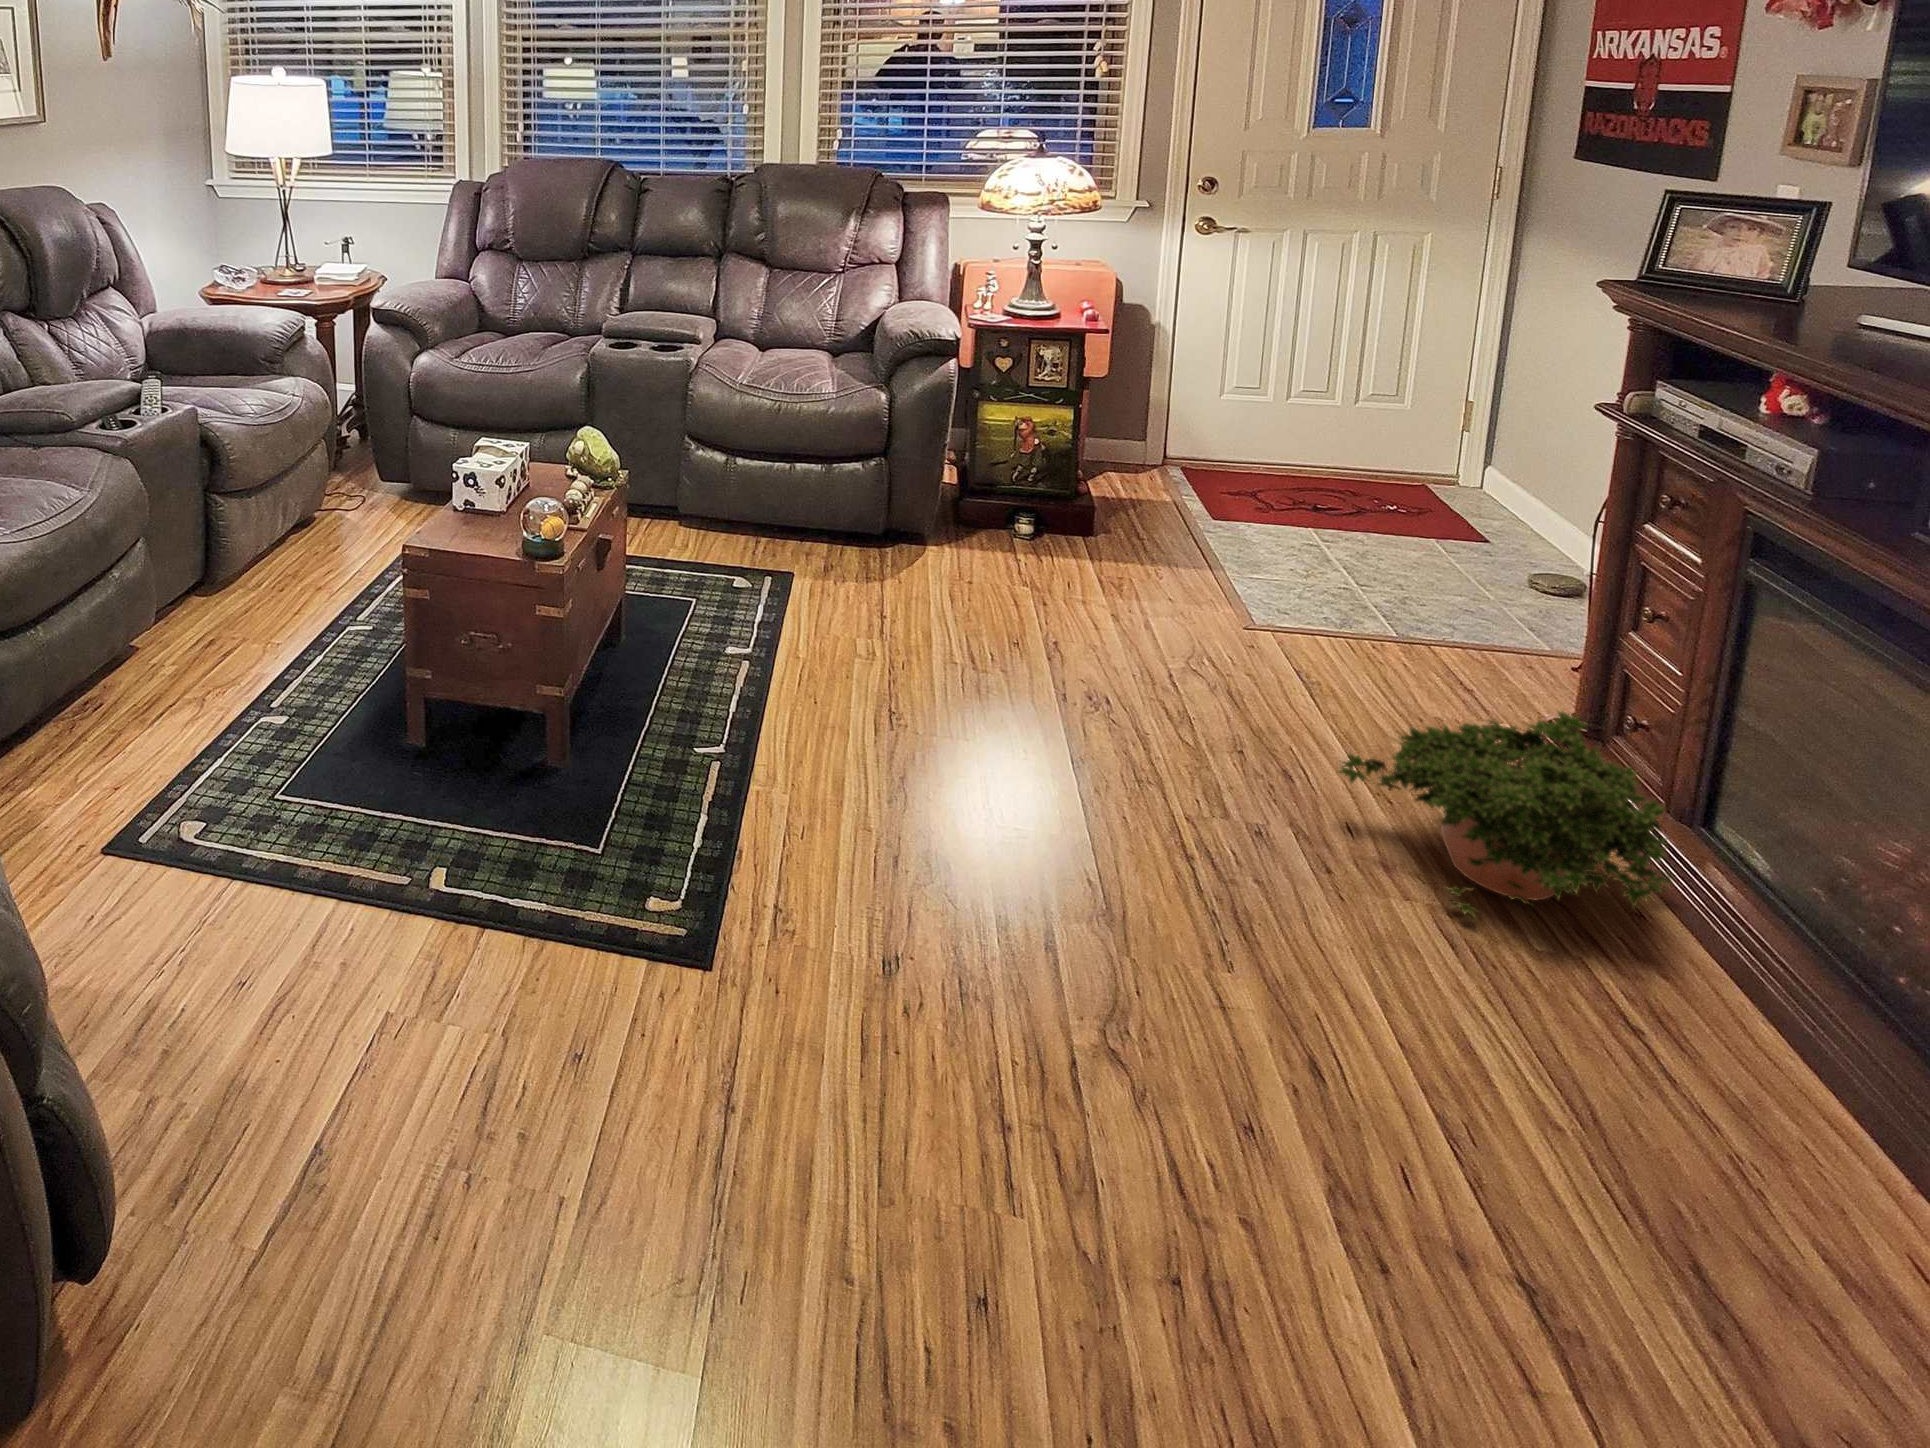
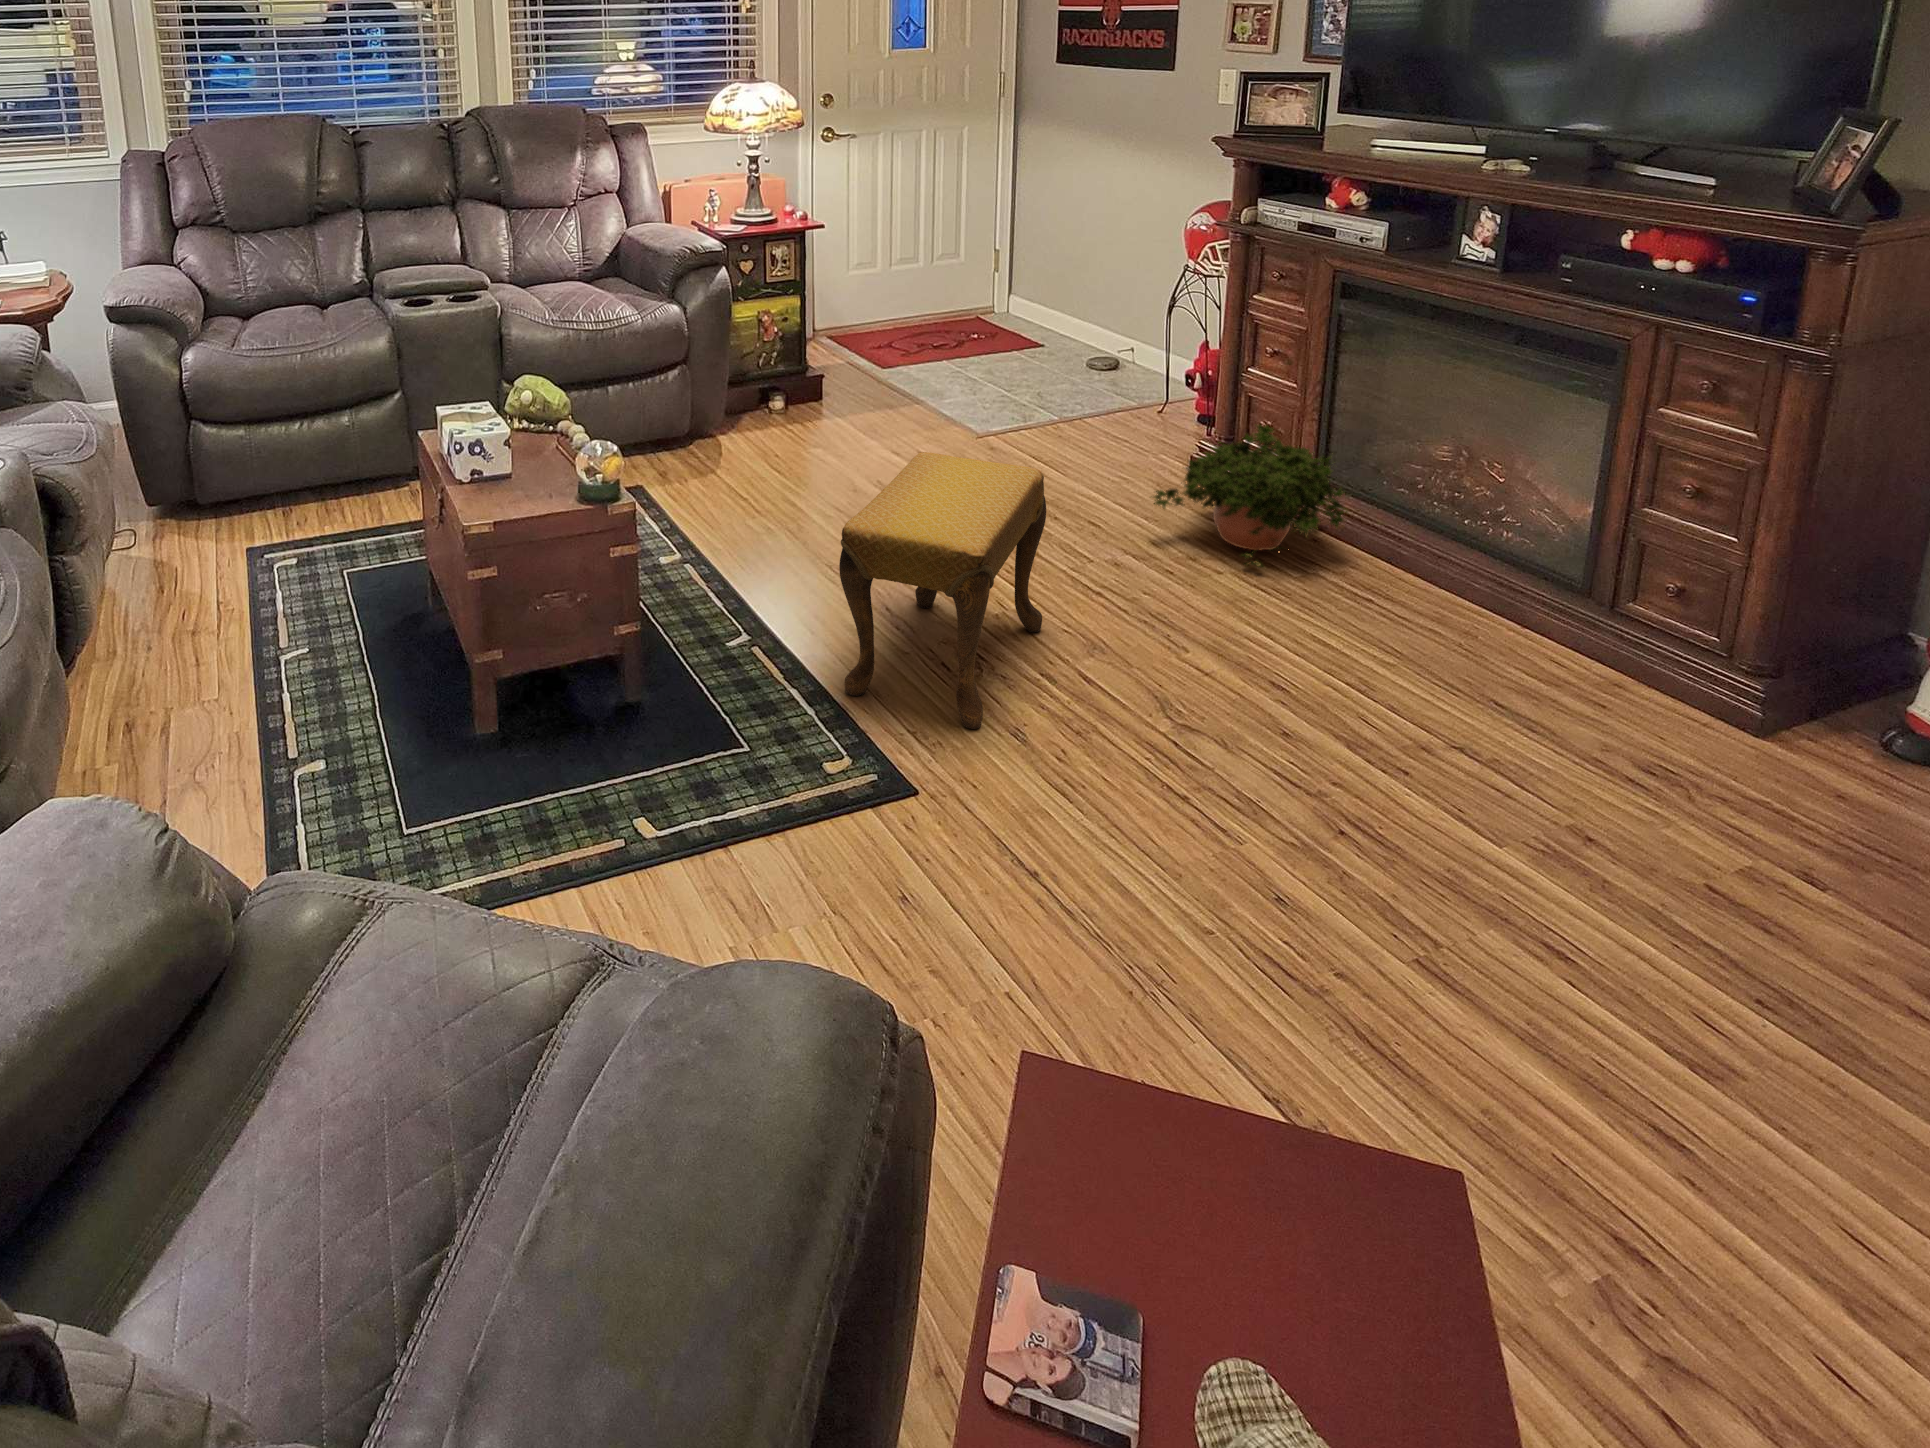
footstool: none [742,602,1058,936] -> present [839,452,1046,729]

